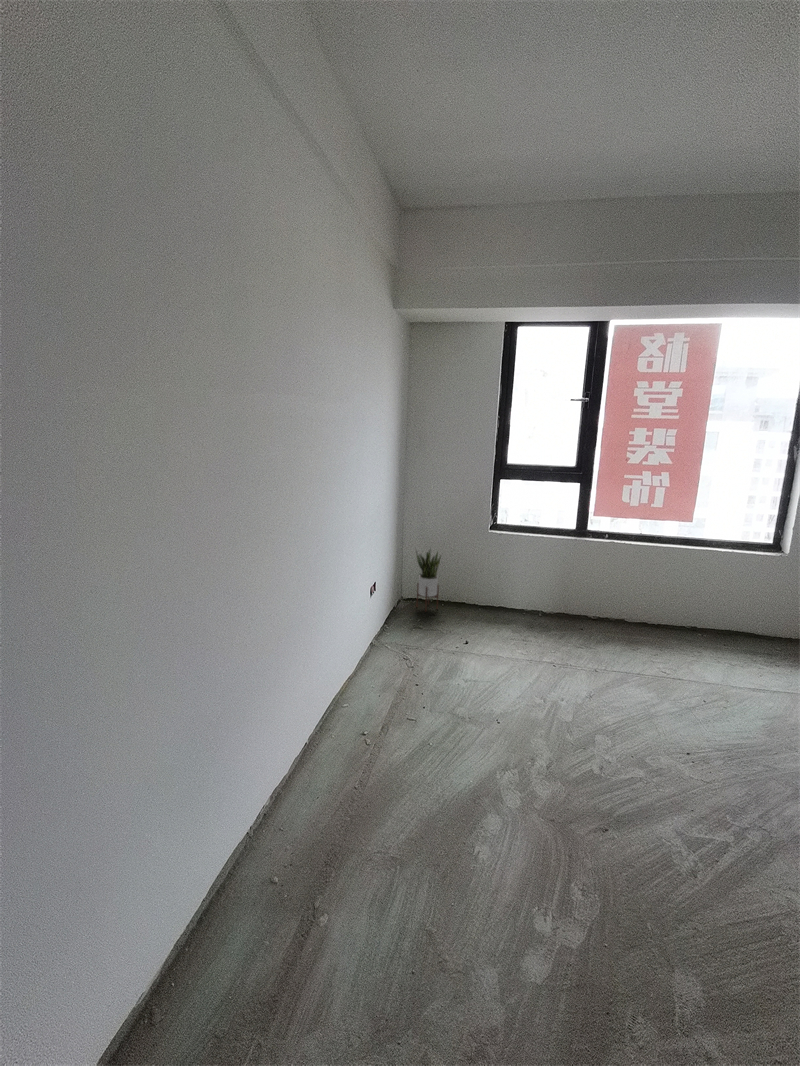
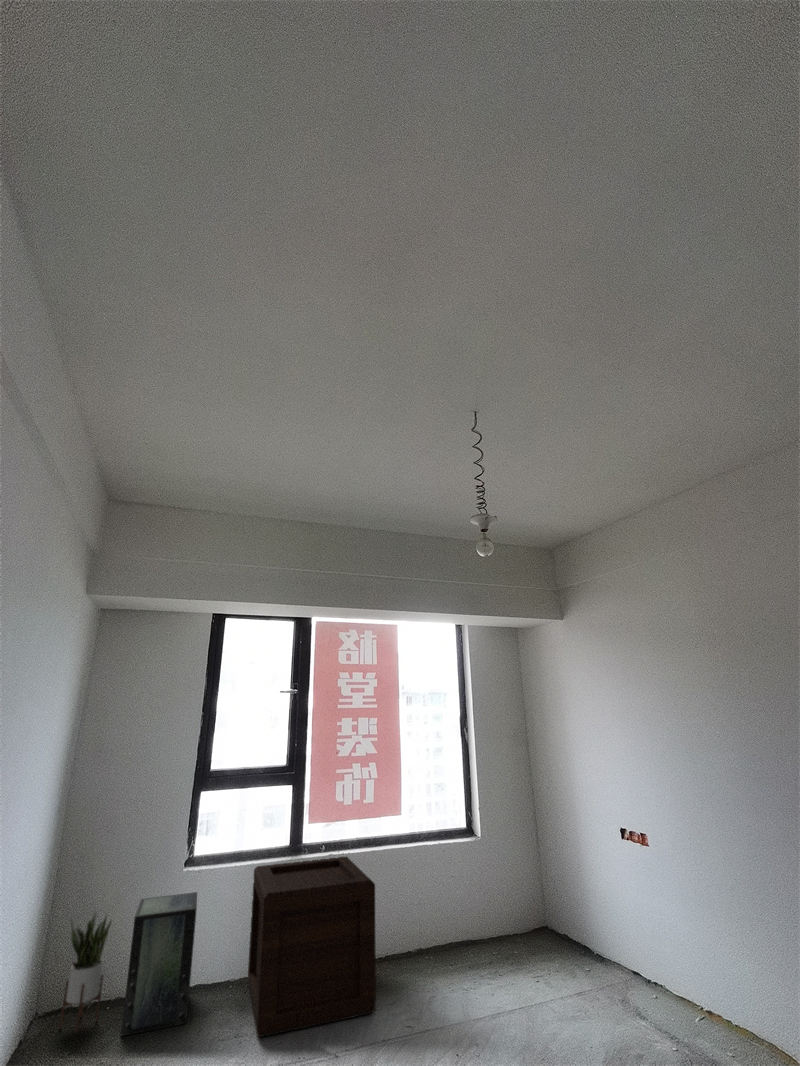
wooden crate: none [537,541,645,657] -> present [248,857,376,1037]
storage box: none [450,546,499,625] -> present [121,892,197,1036]

